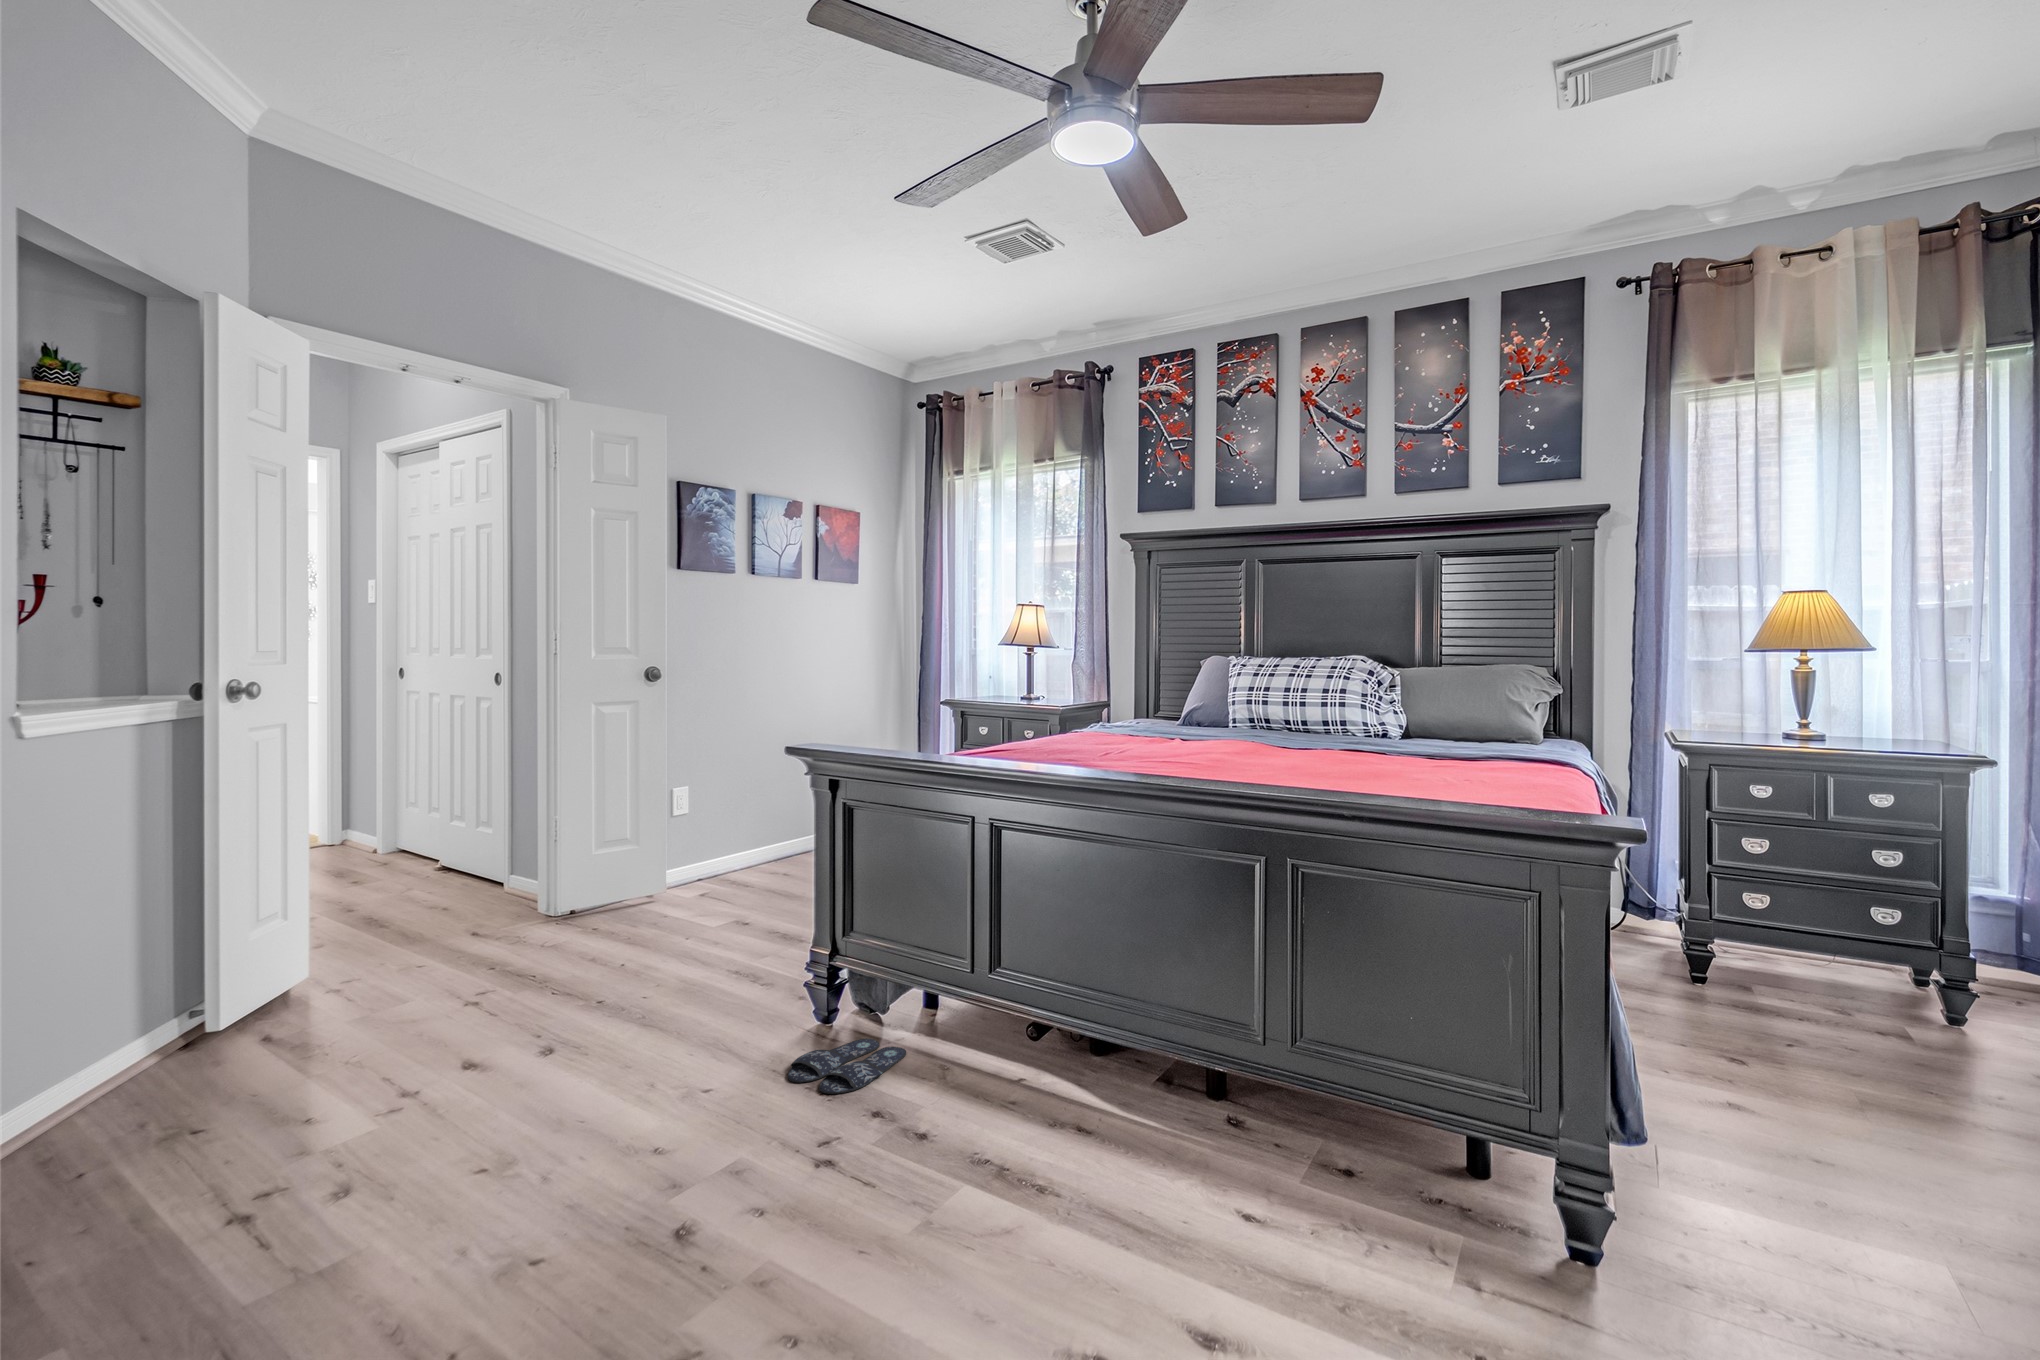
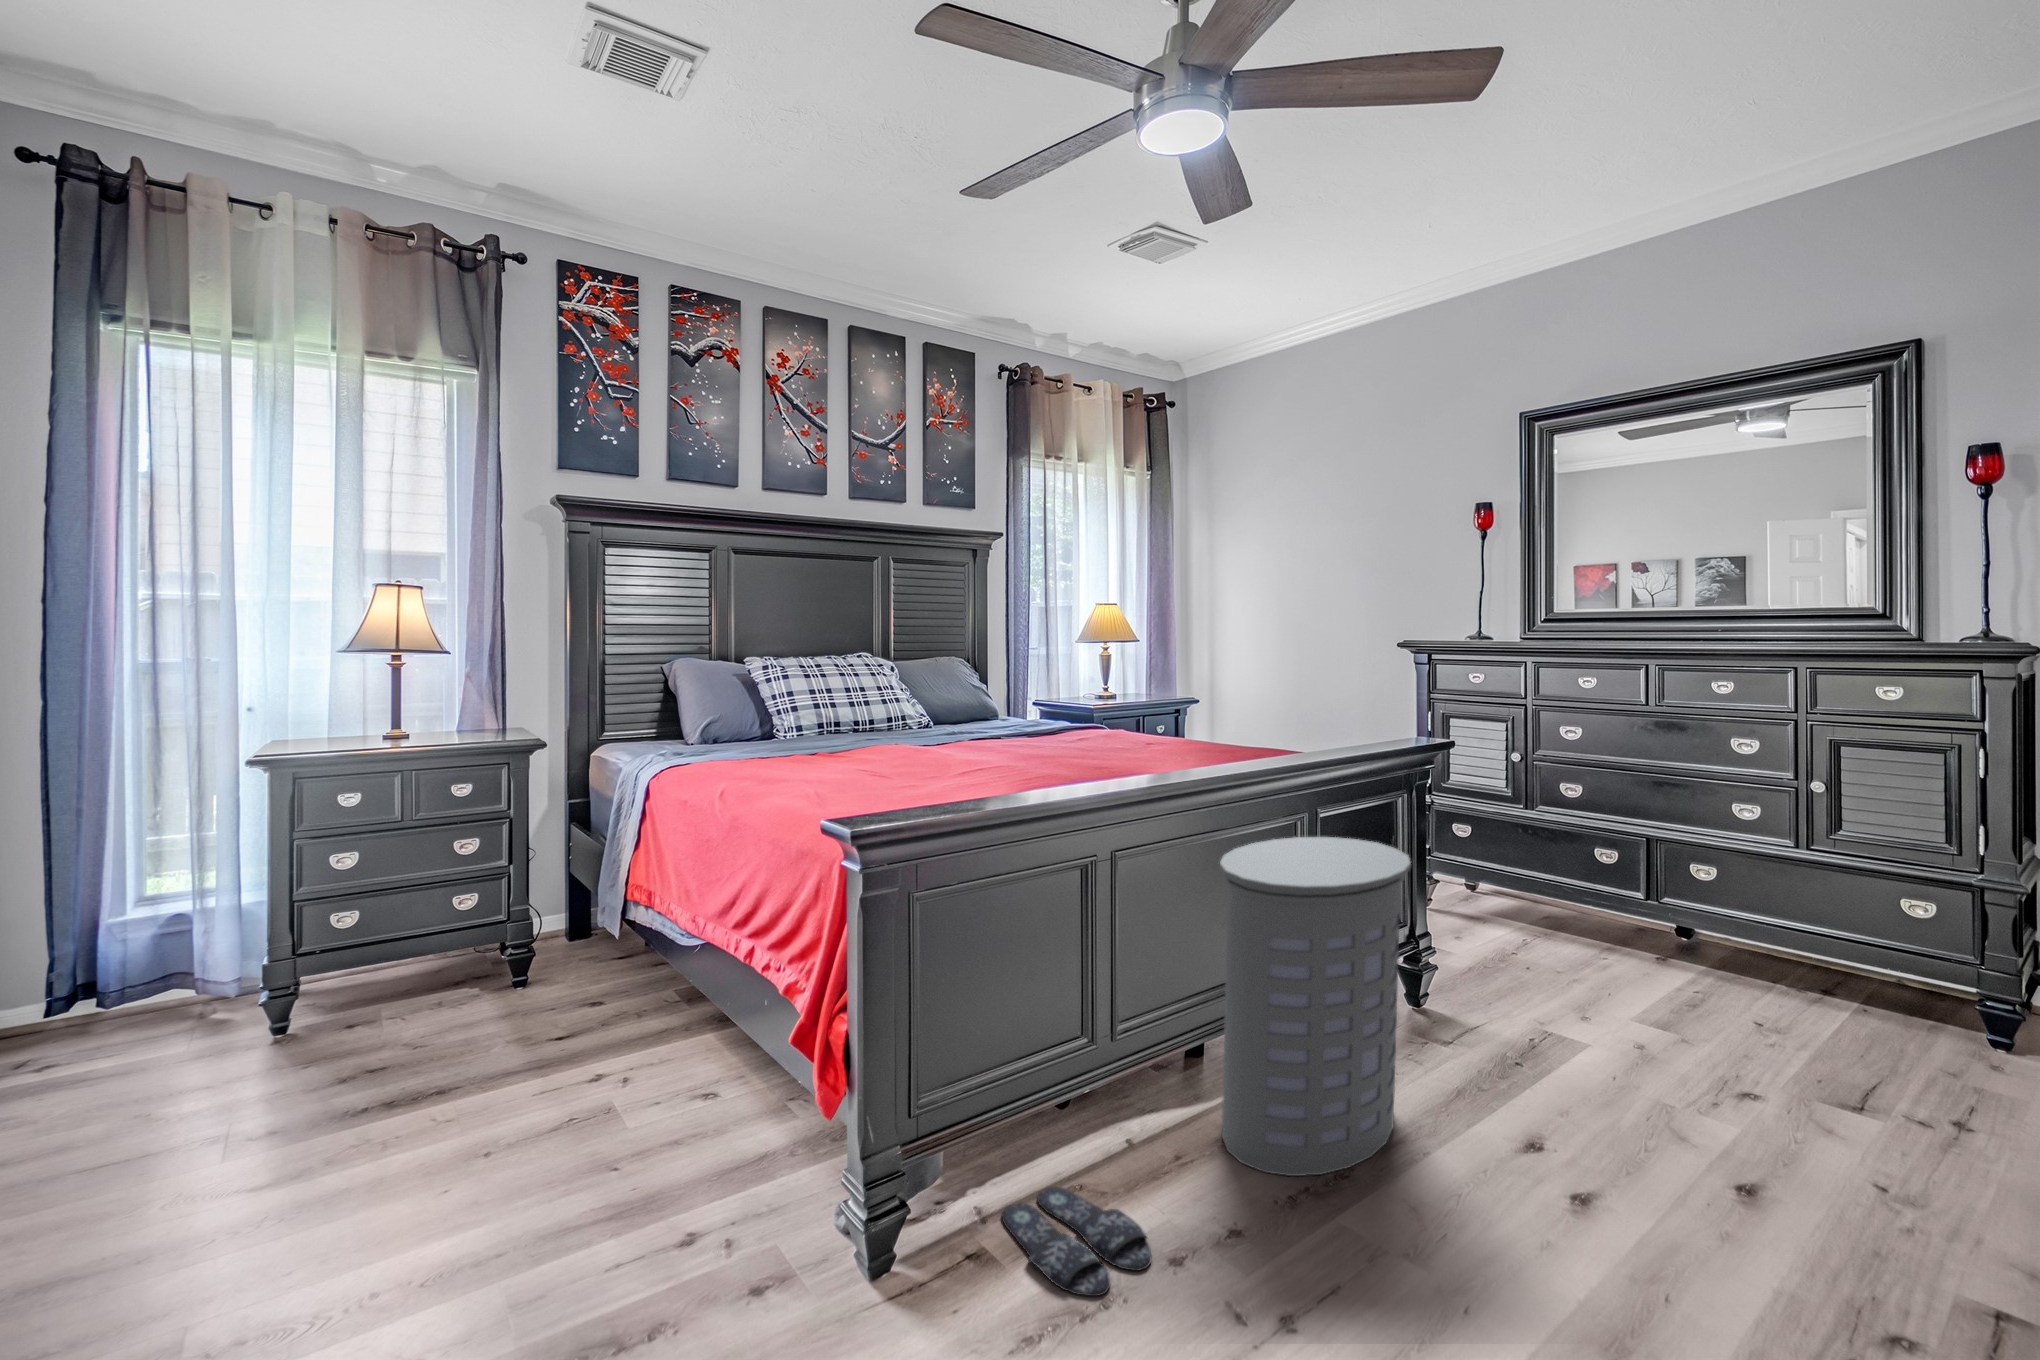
laundry hamper: none [975,830,1219,1210] -> present [1220,837,1411,1176]

